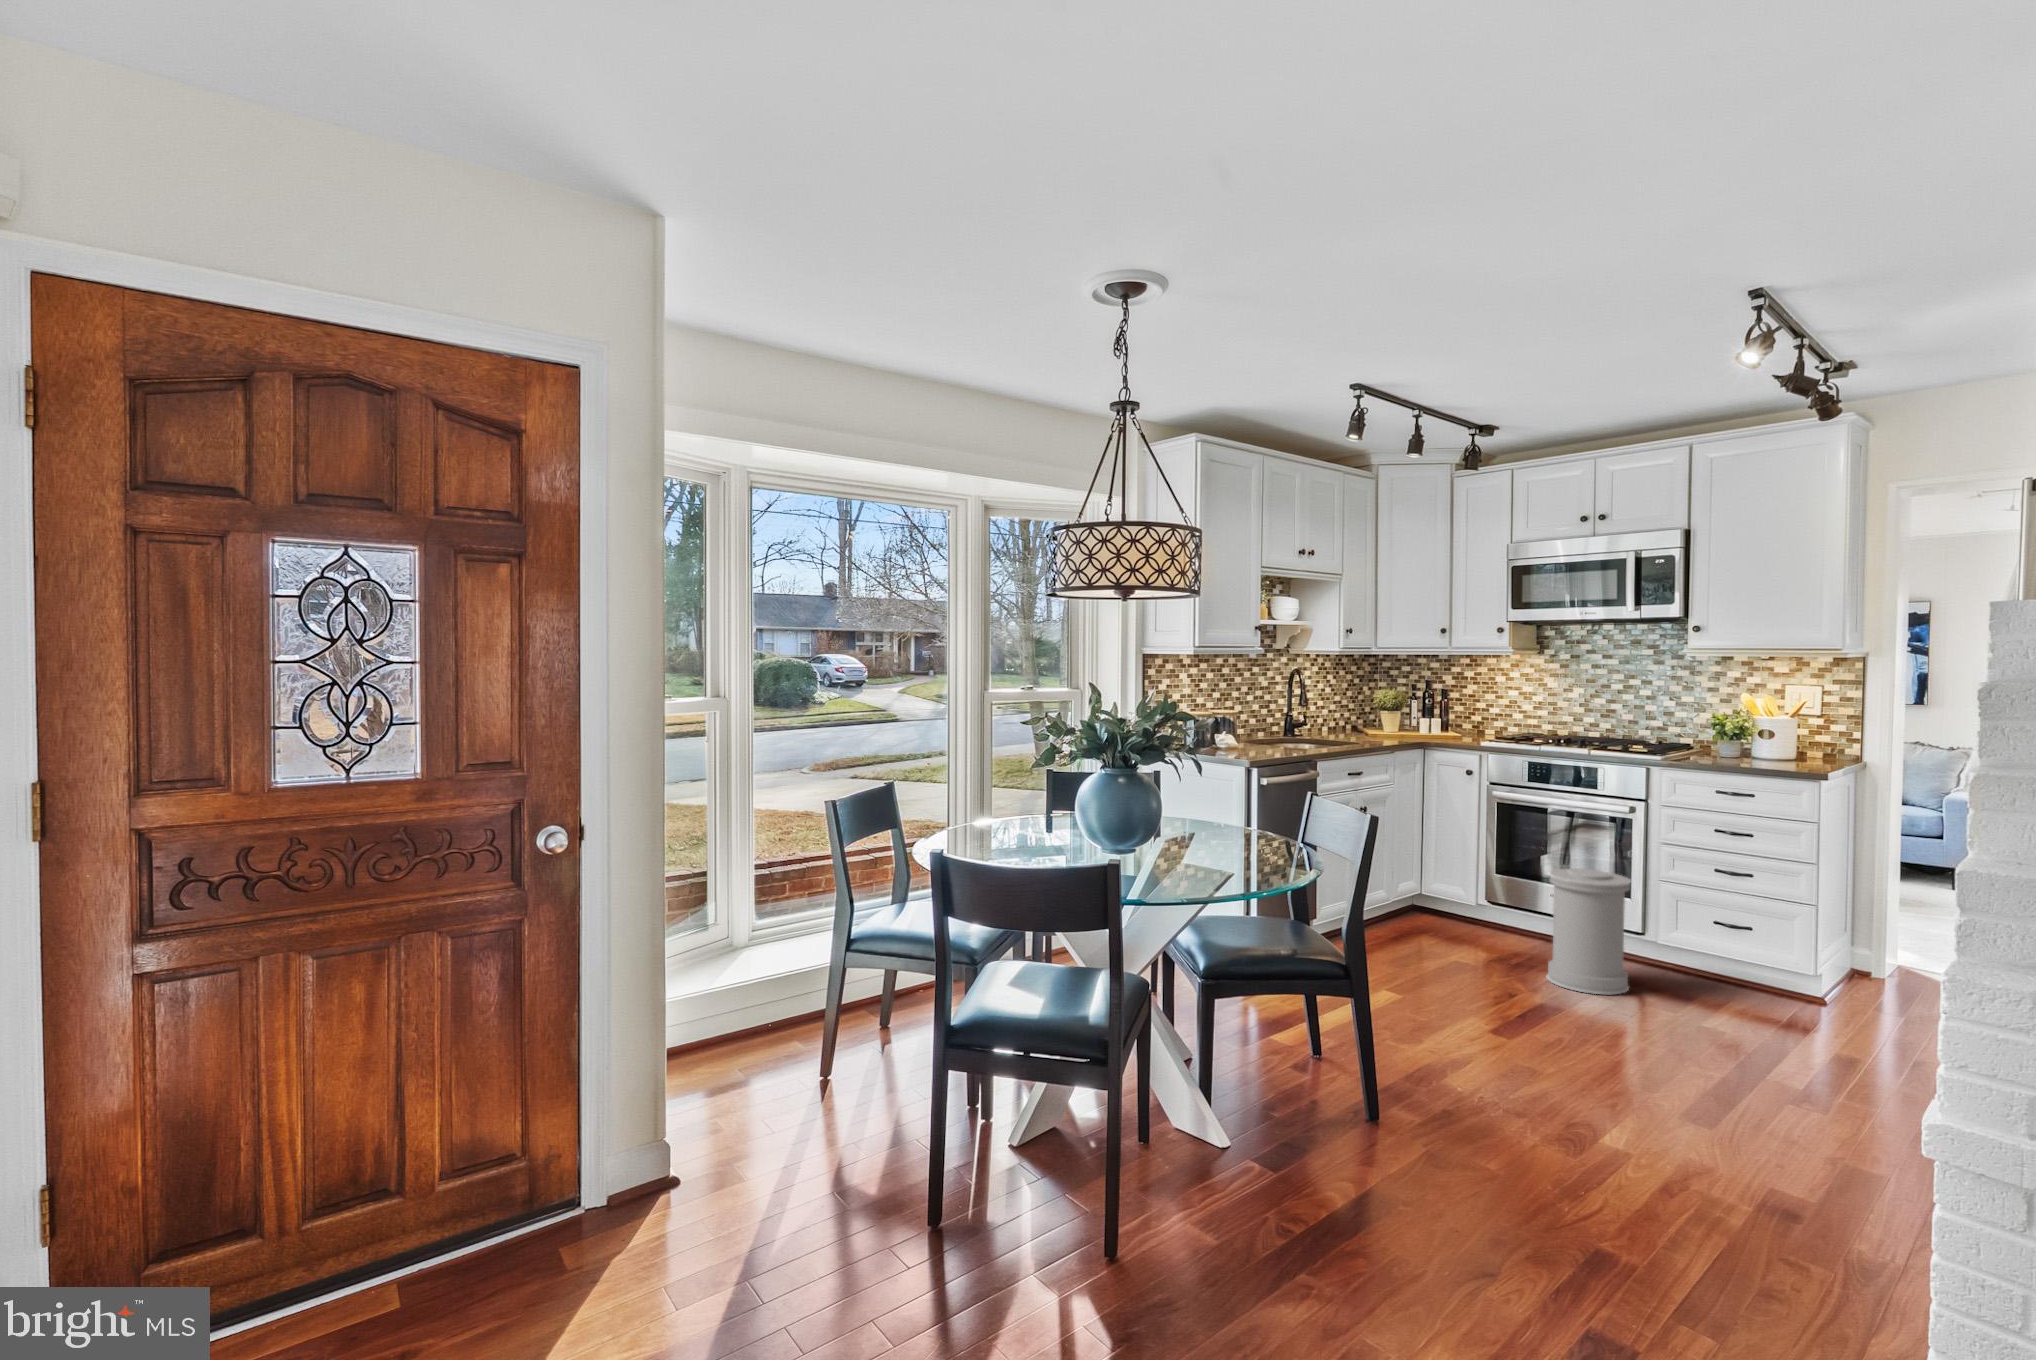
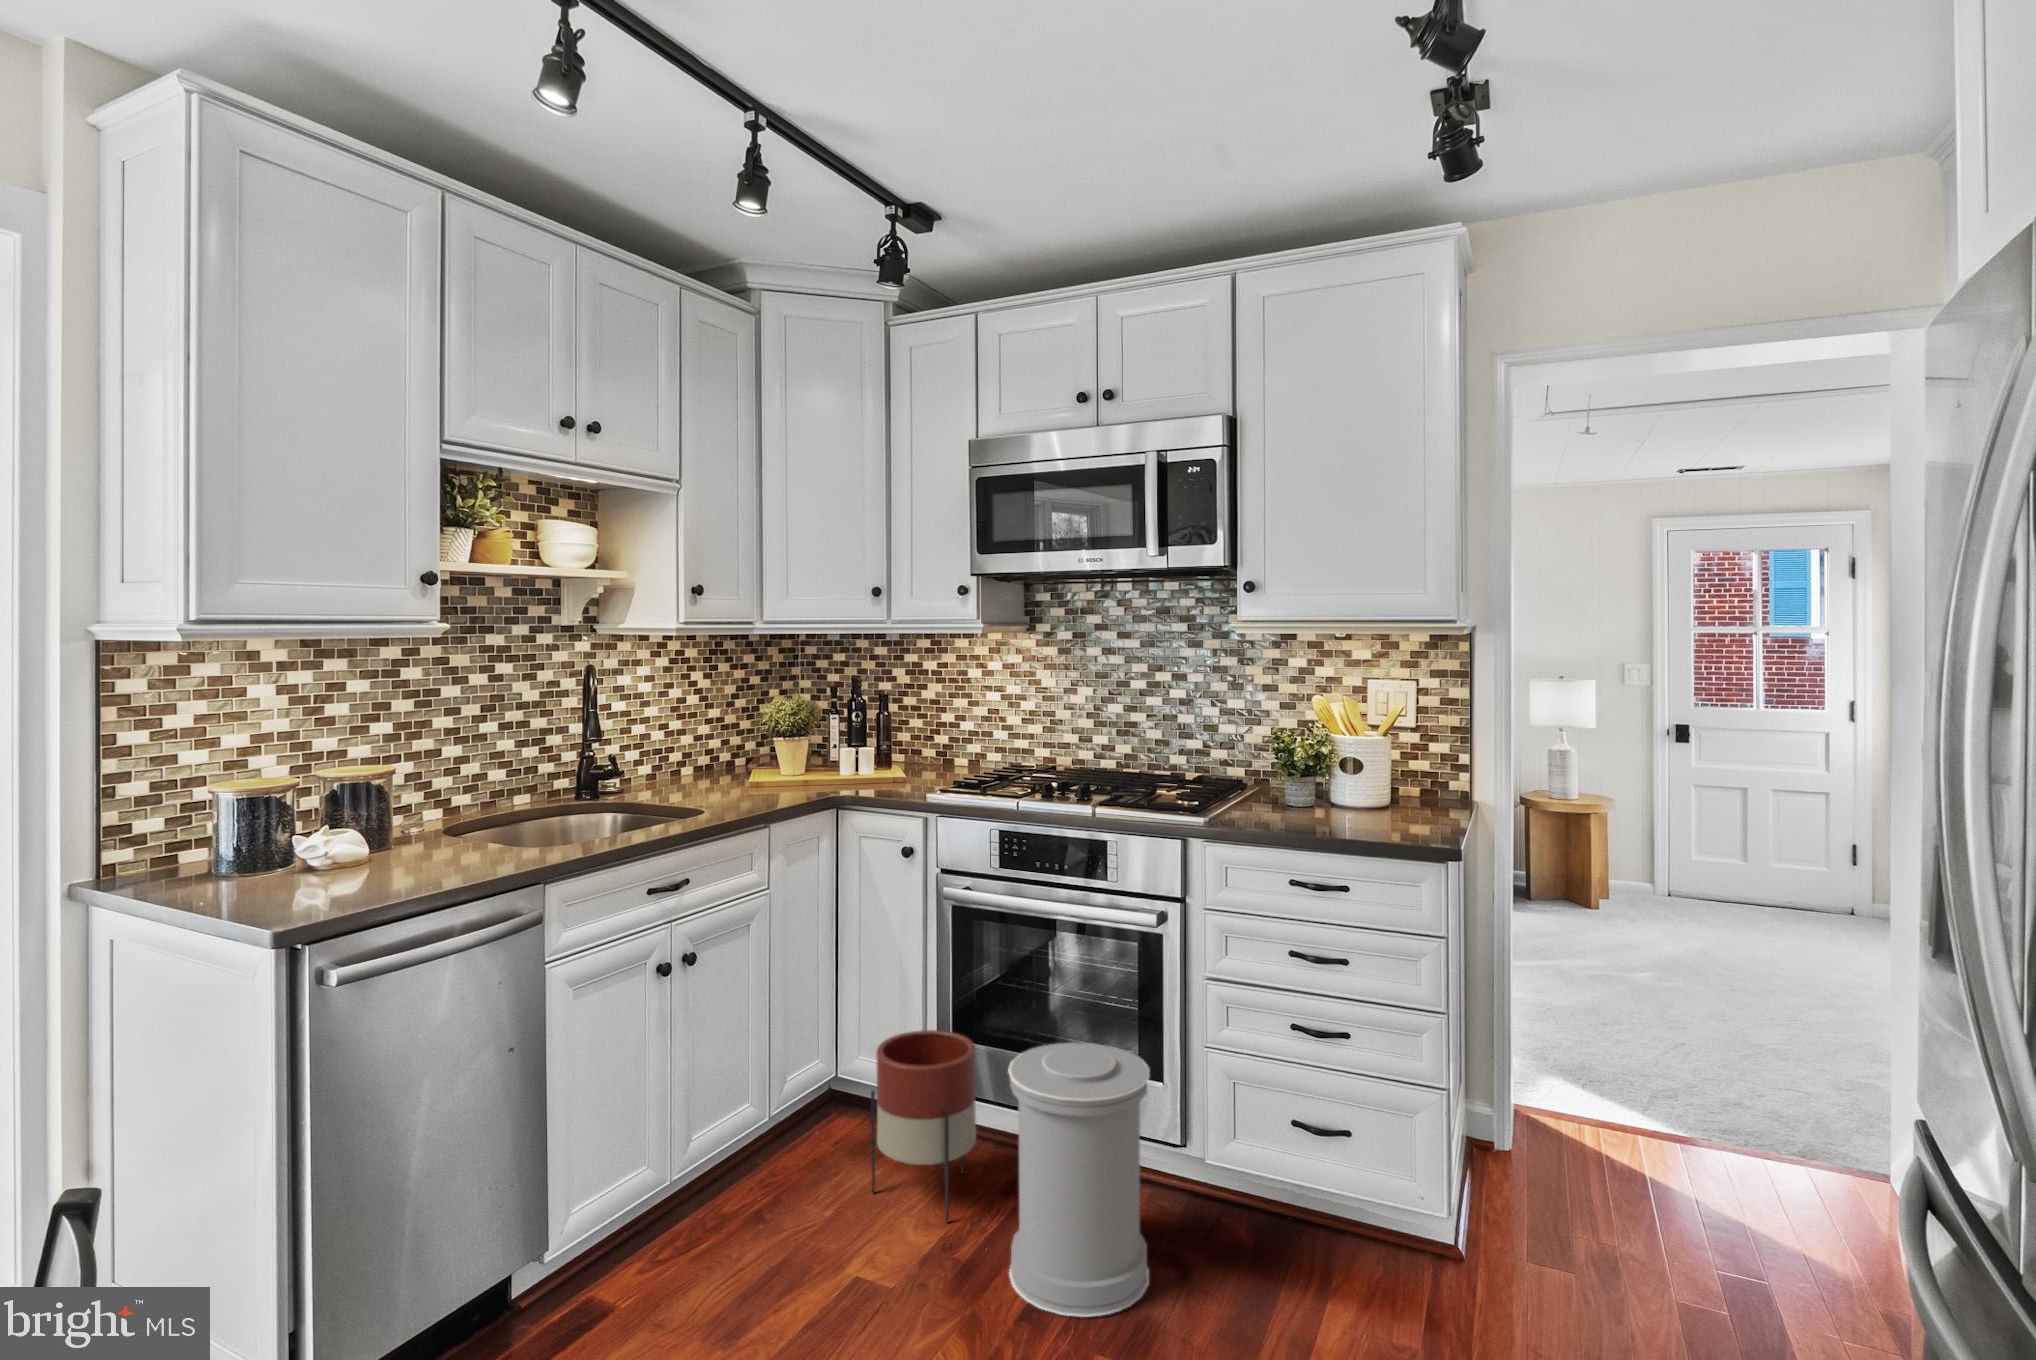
planter: none [1458,867,1520,960] -> present [871,1030,976,1222]

